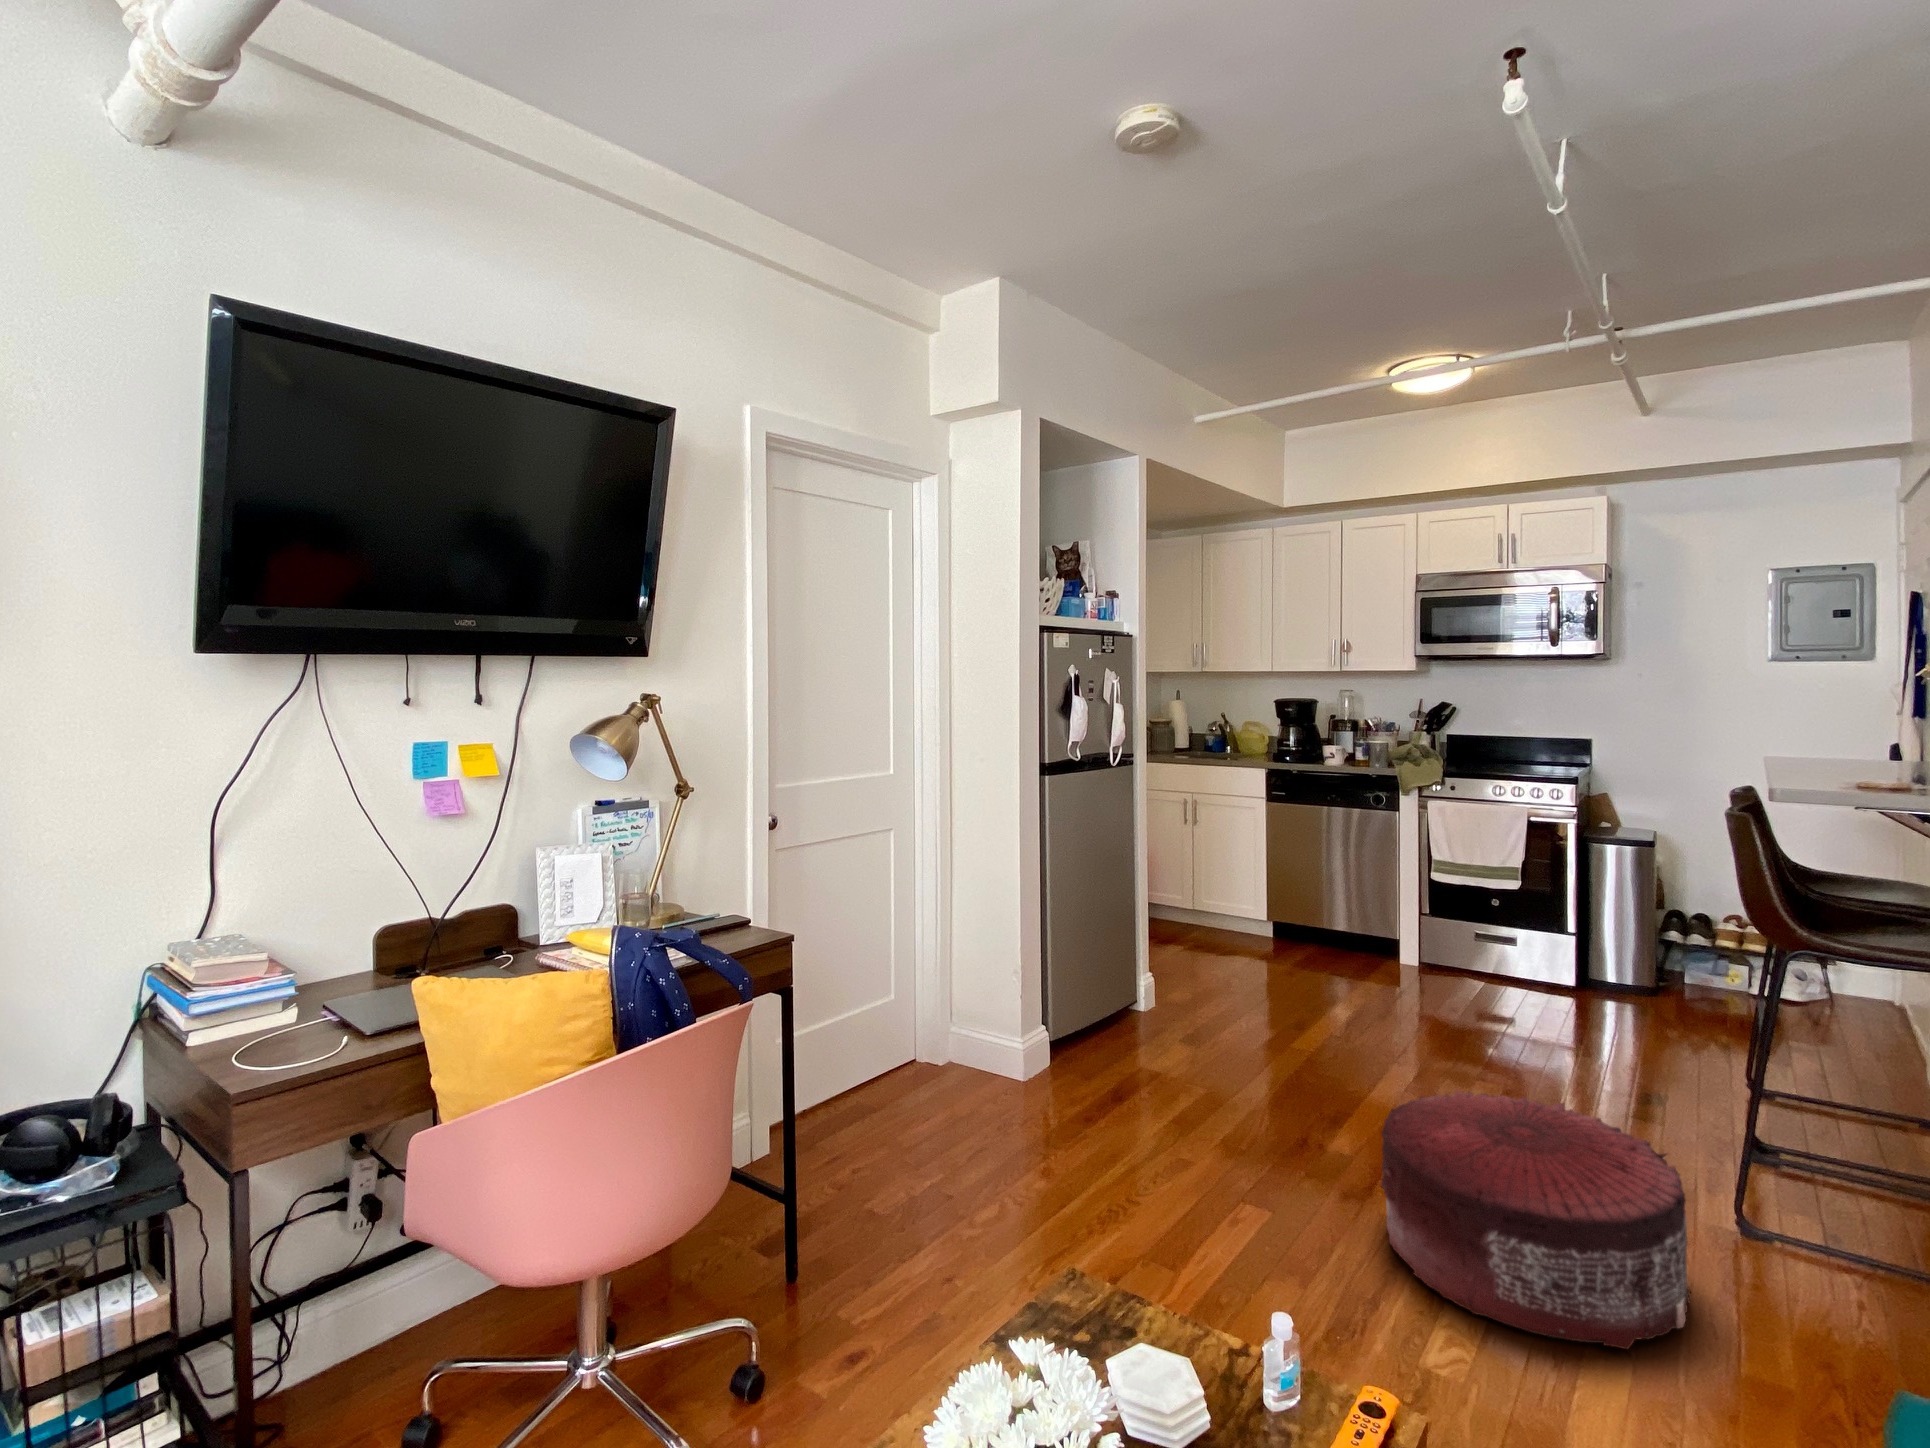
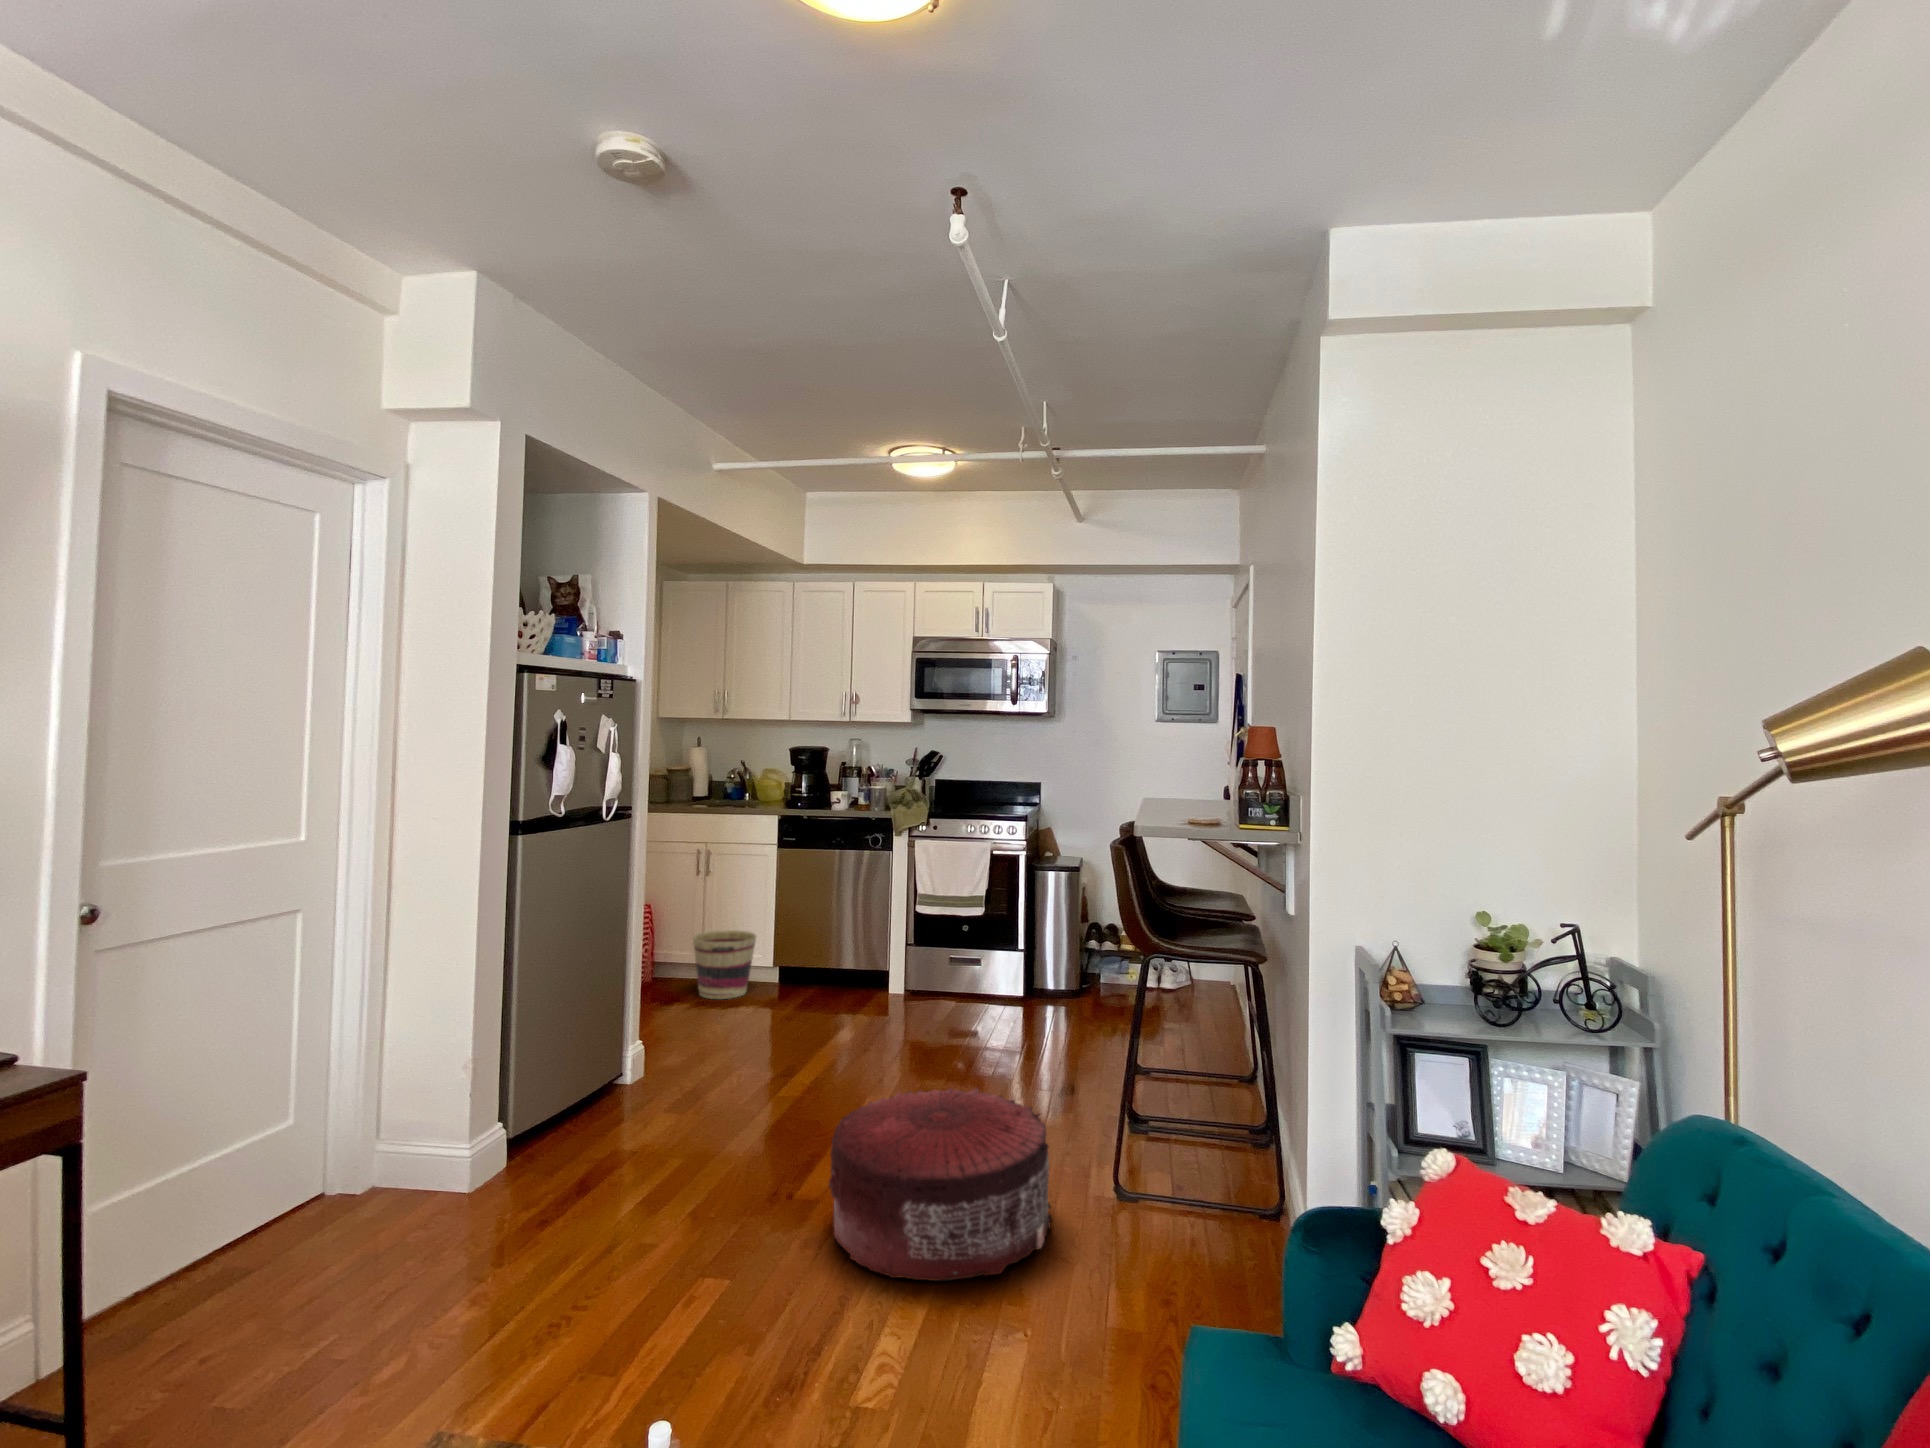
basket: none [1187,881,1250,950] -> present [693,930,756,999]

